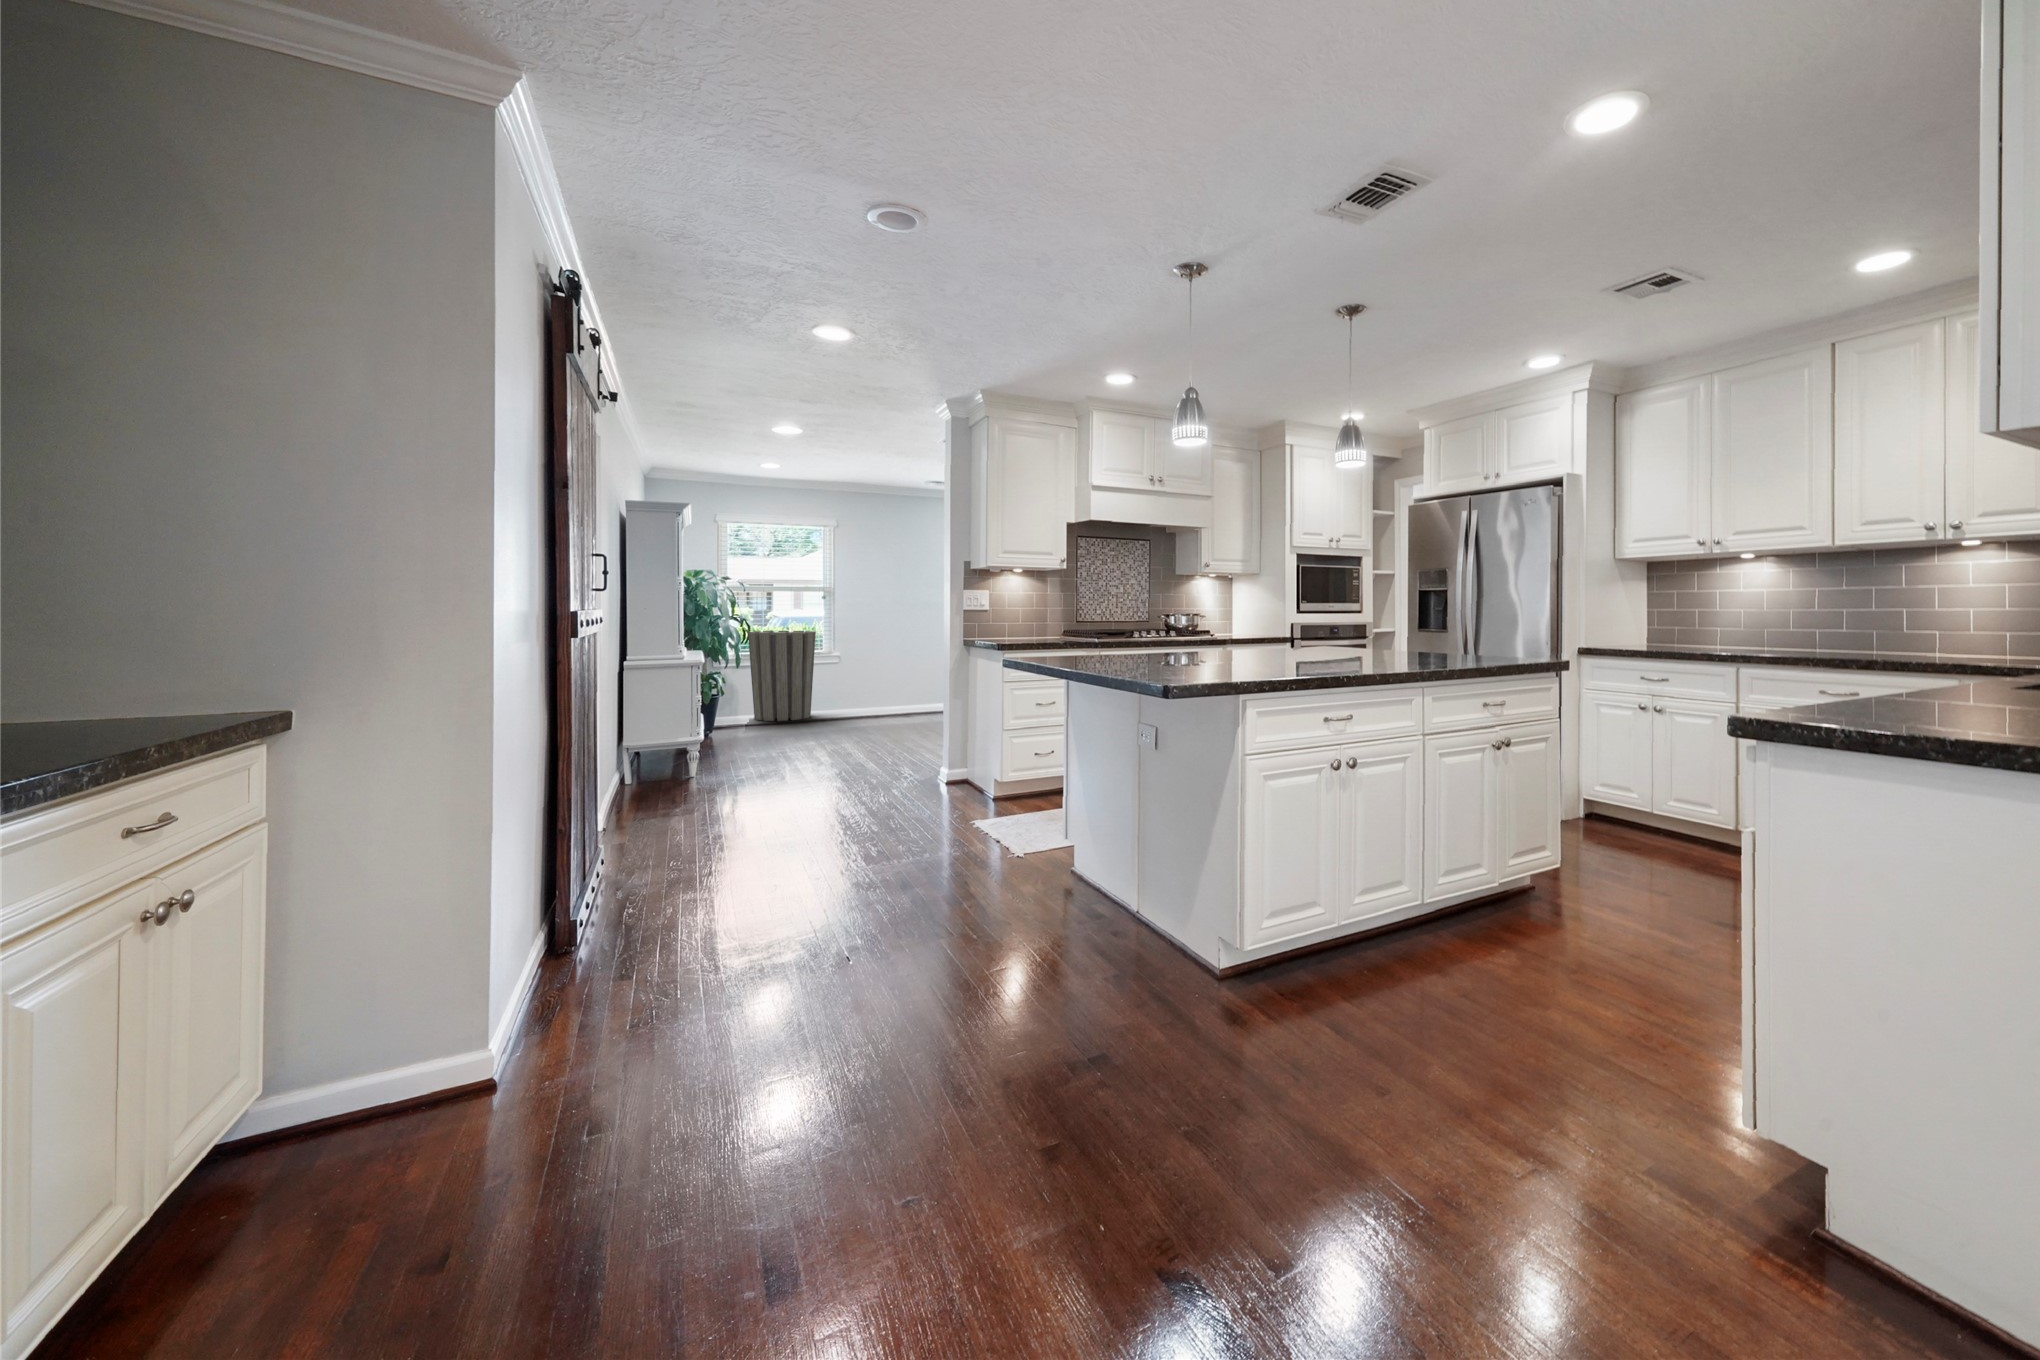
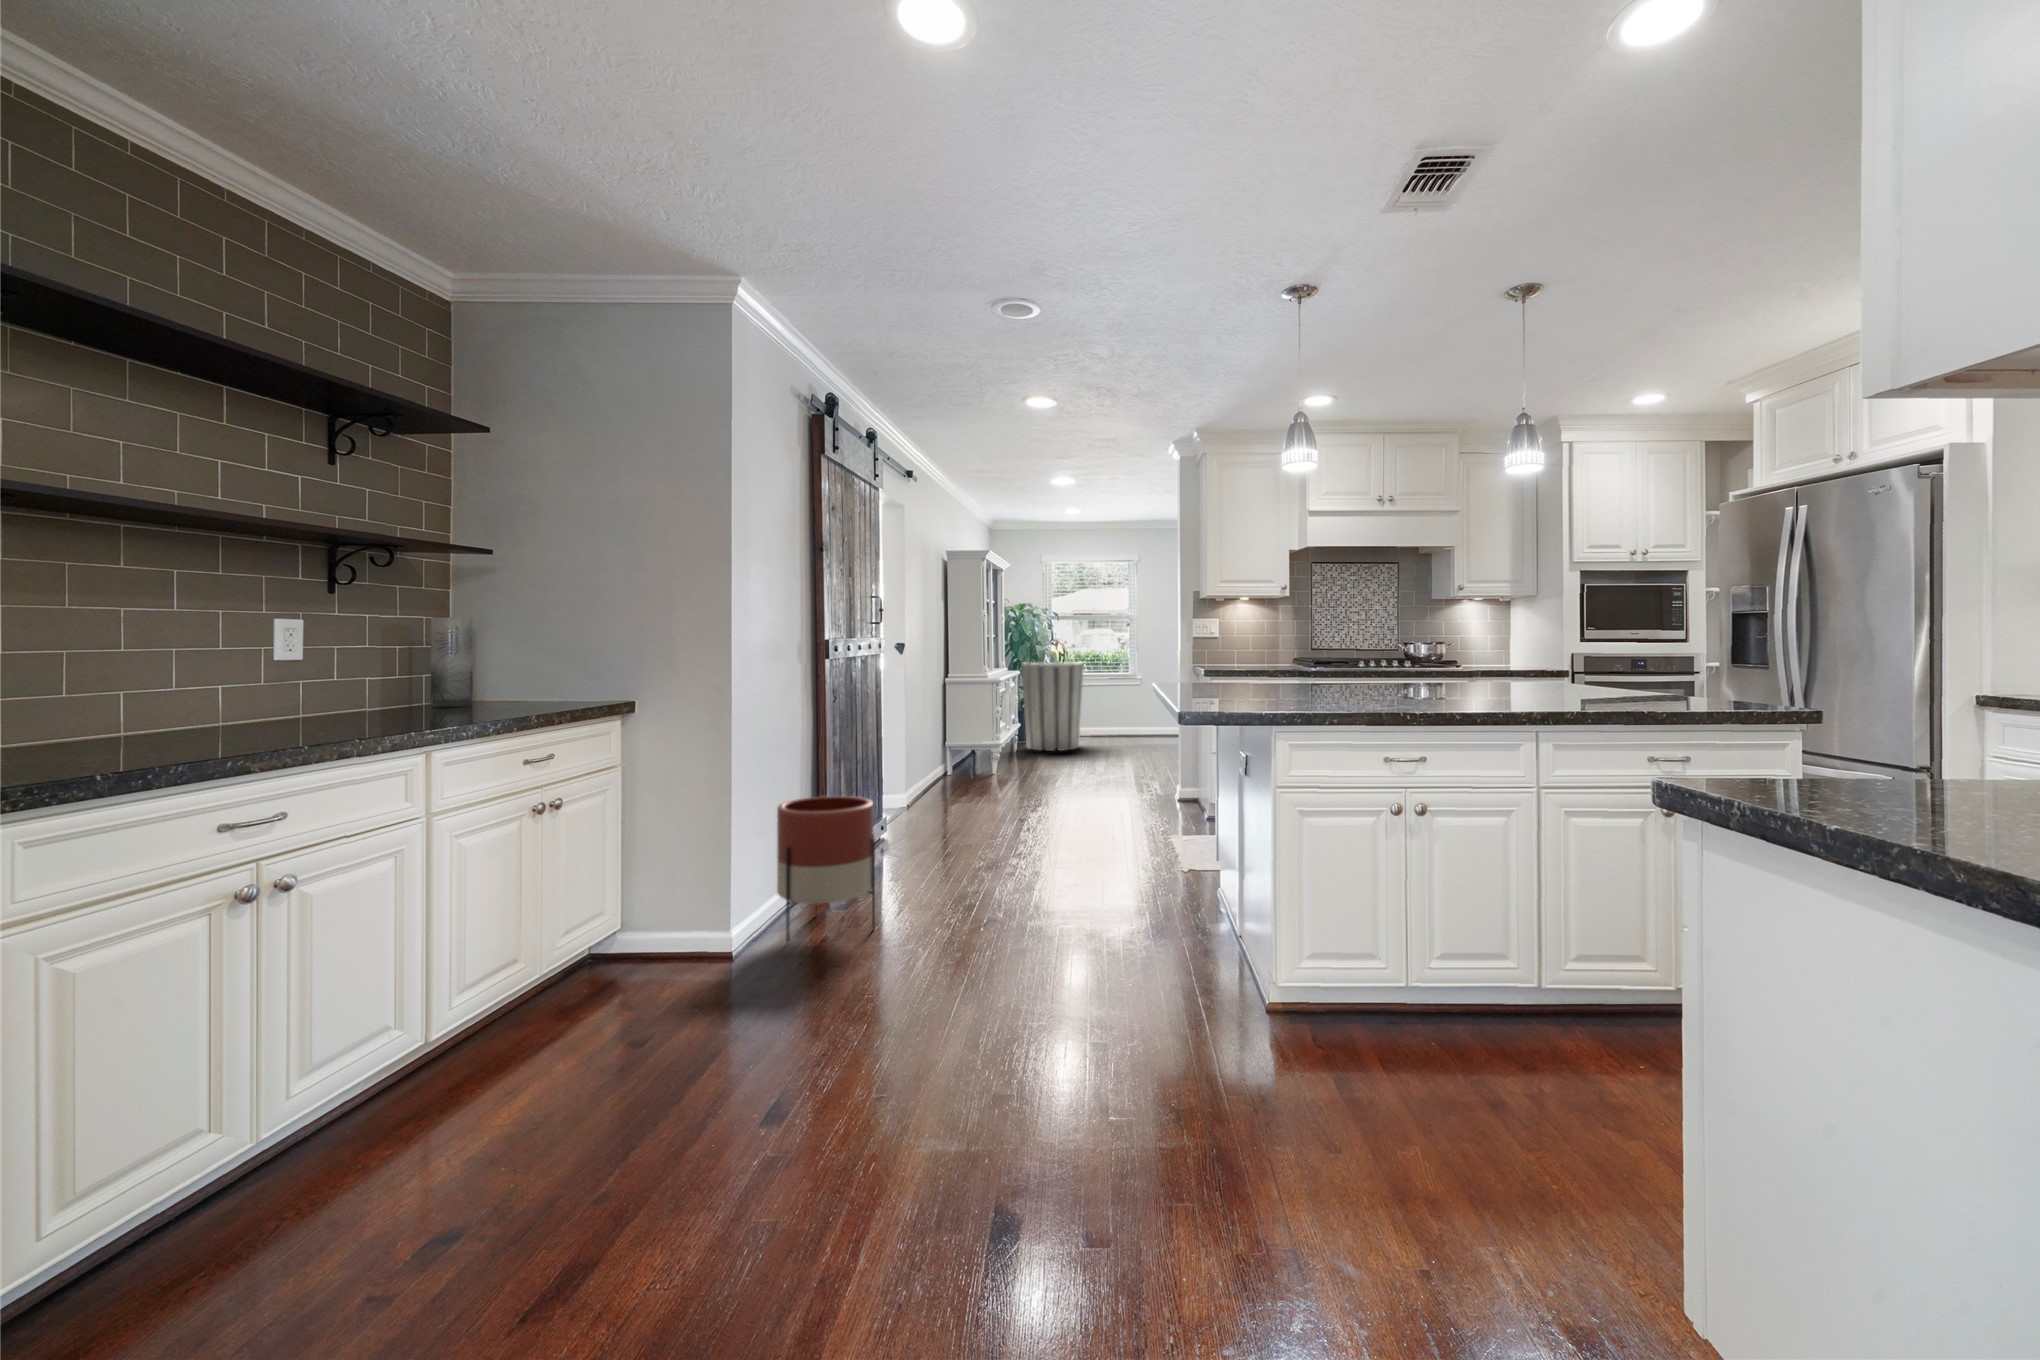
planter: none [587,793,724,989] -> present [777,796,875,943]

